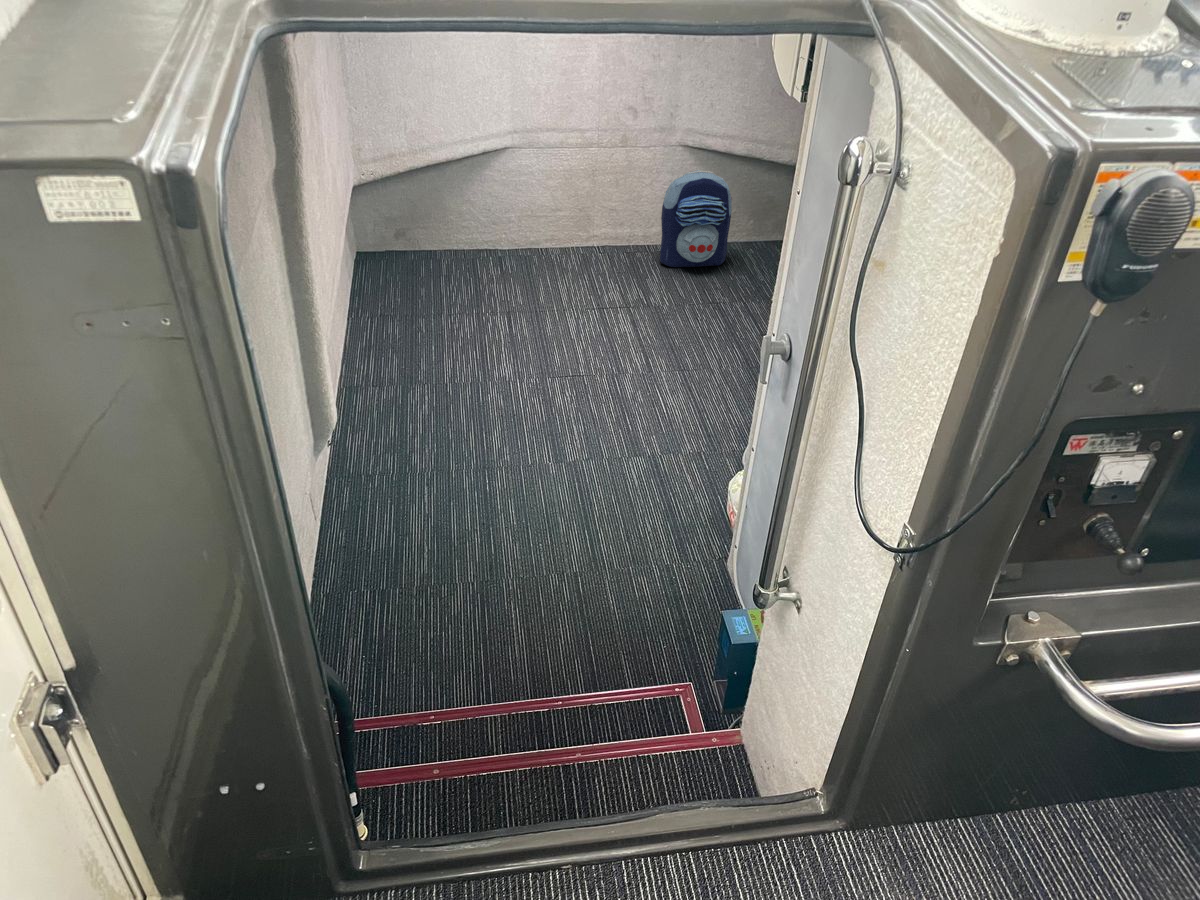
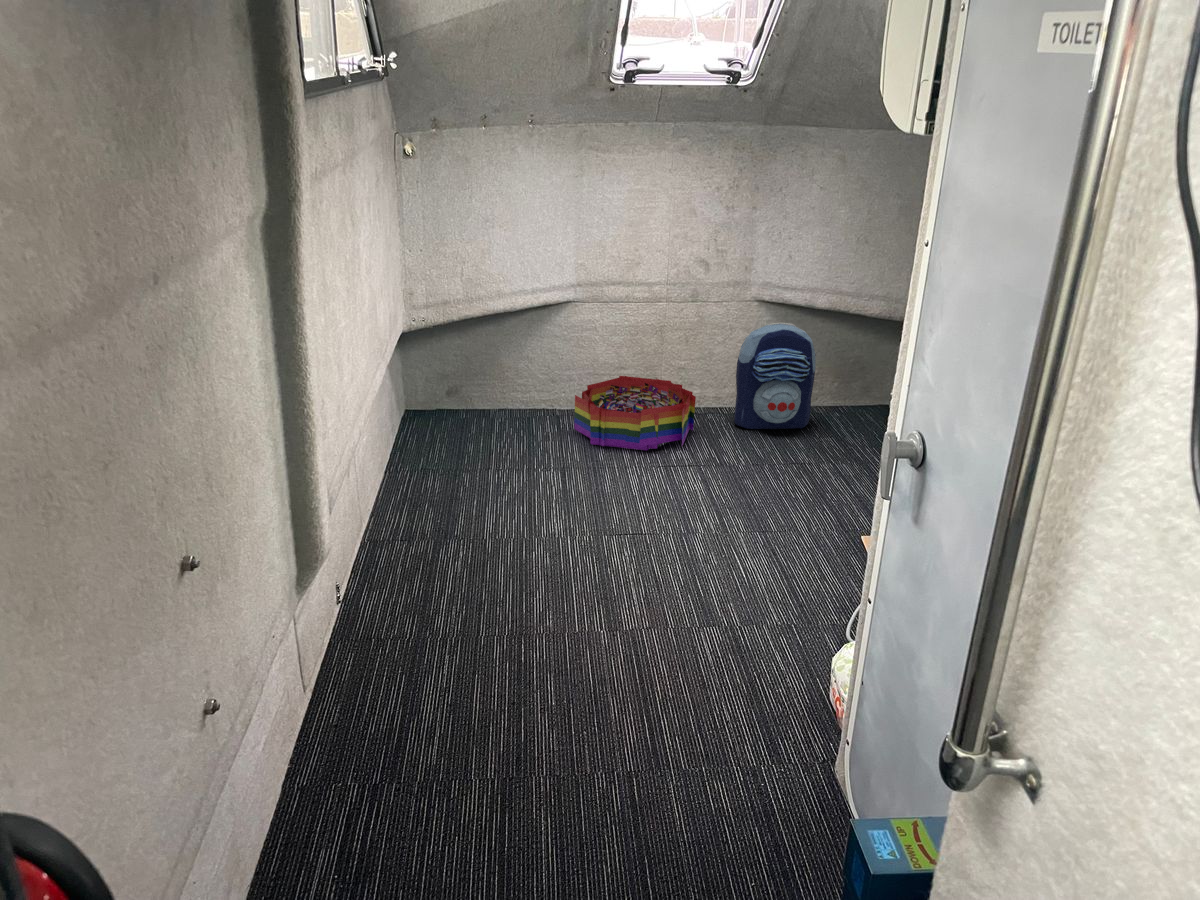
storage bin: none [517,219,625,292] -> present [574,376,696,450]

